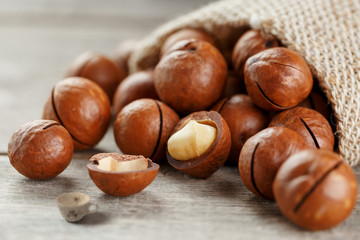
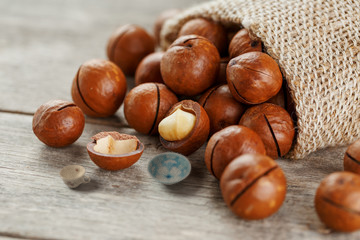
ceramic bowl: none [168,173,226,206] -> present [147,152,191,185]

